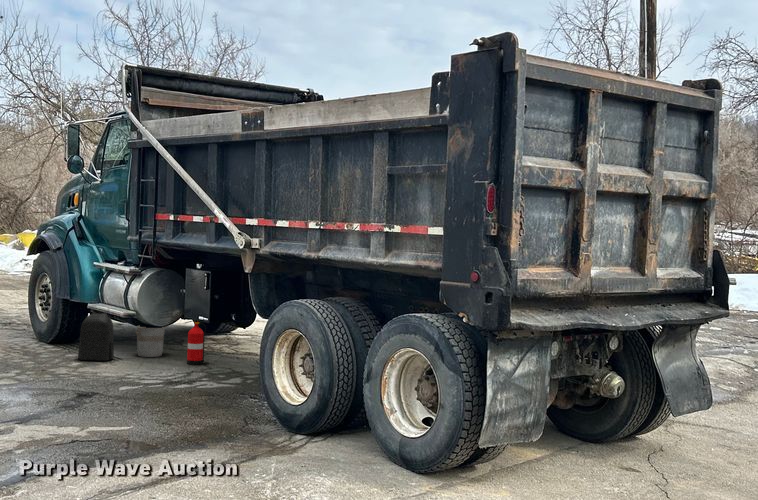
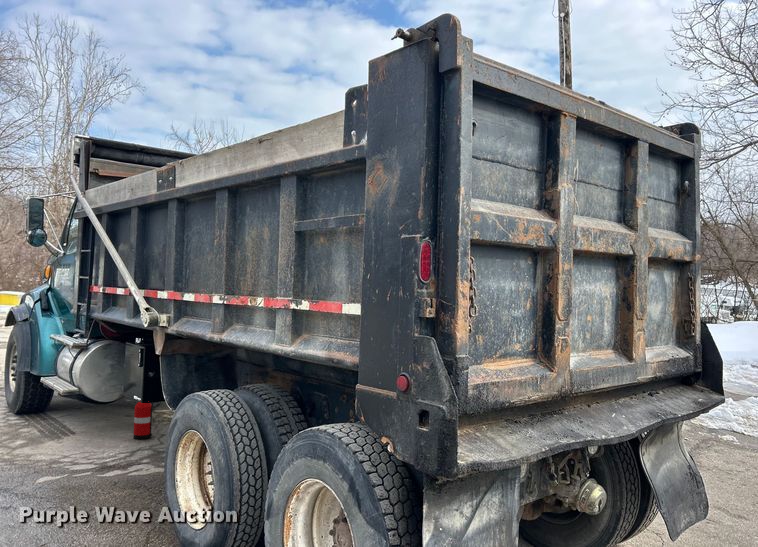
backpack: present [78,313,114,361] -> none [20,386,60,437]
bucket: present [136,326,165,357] -> none [86,396,122,430]

